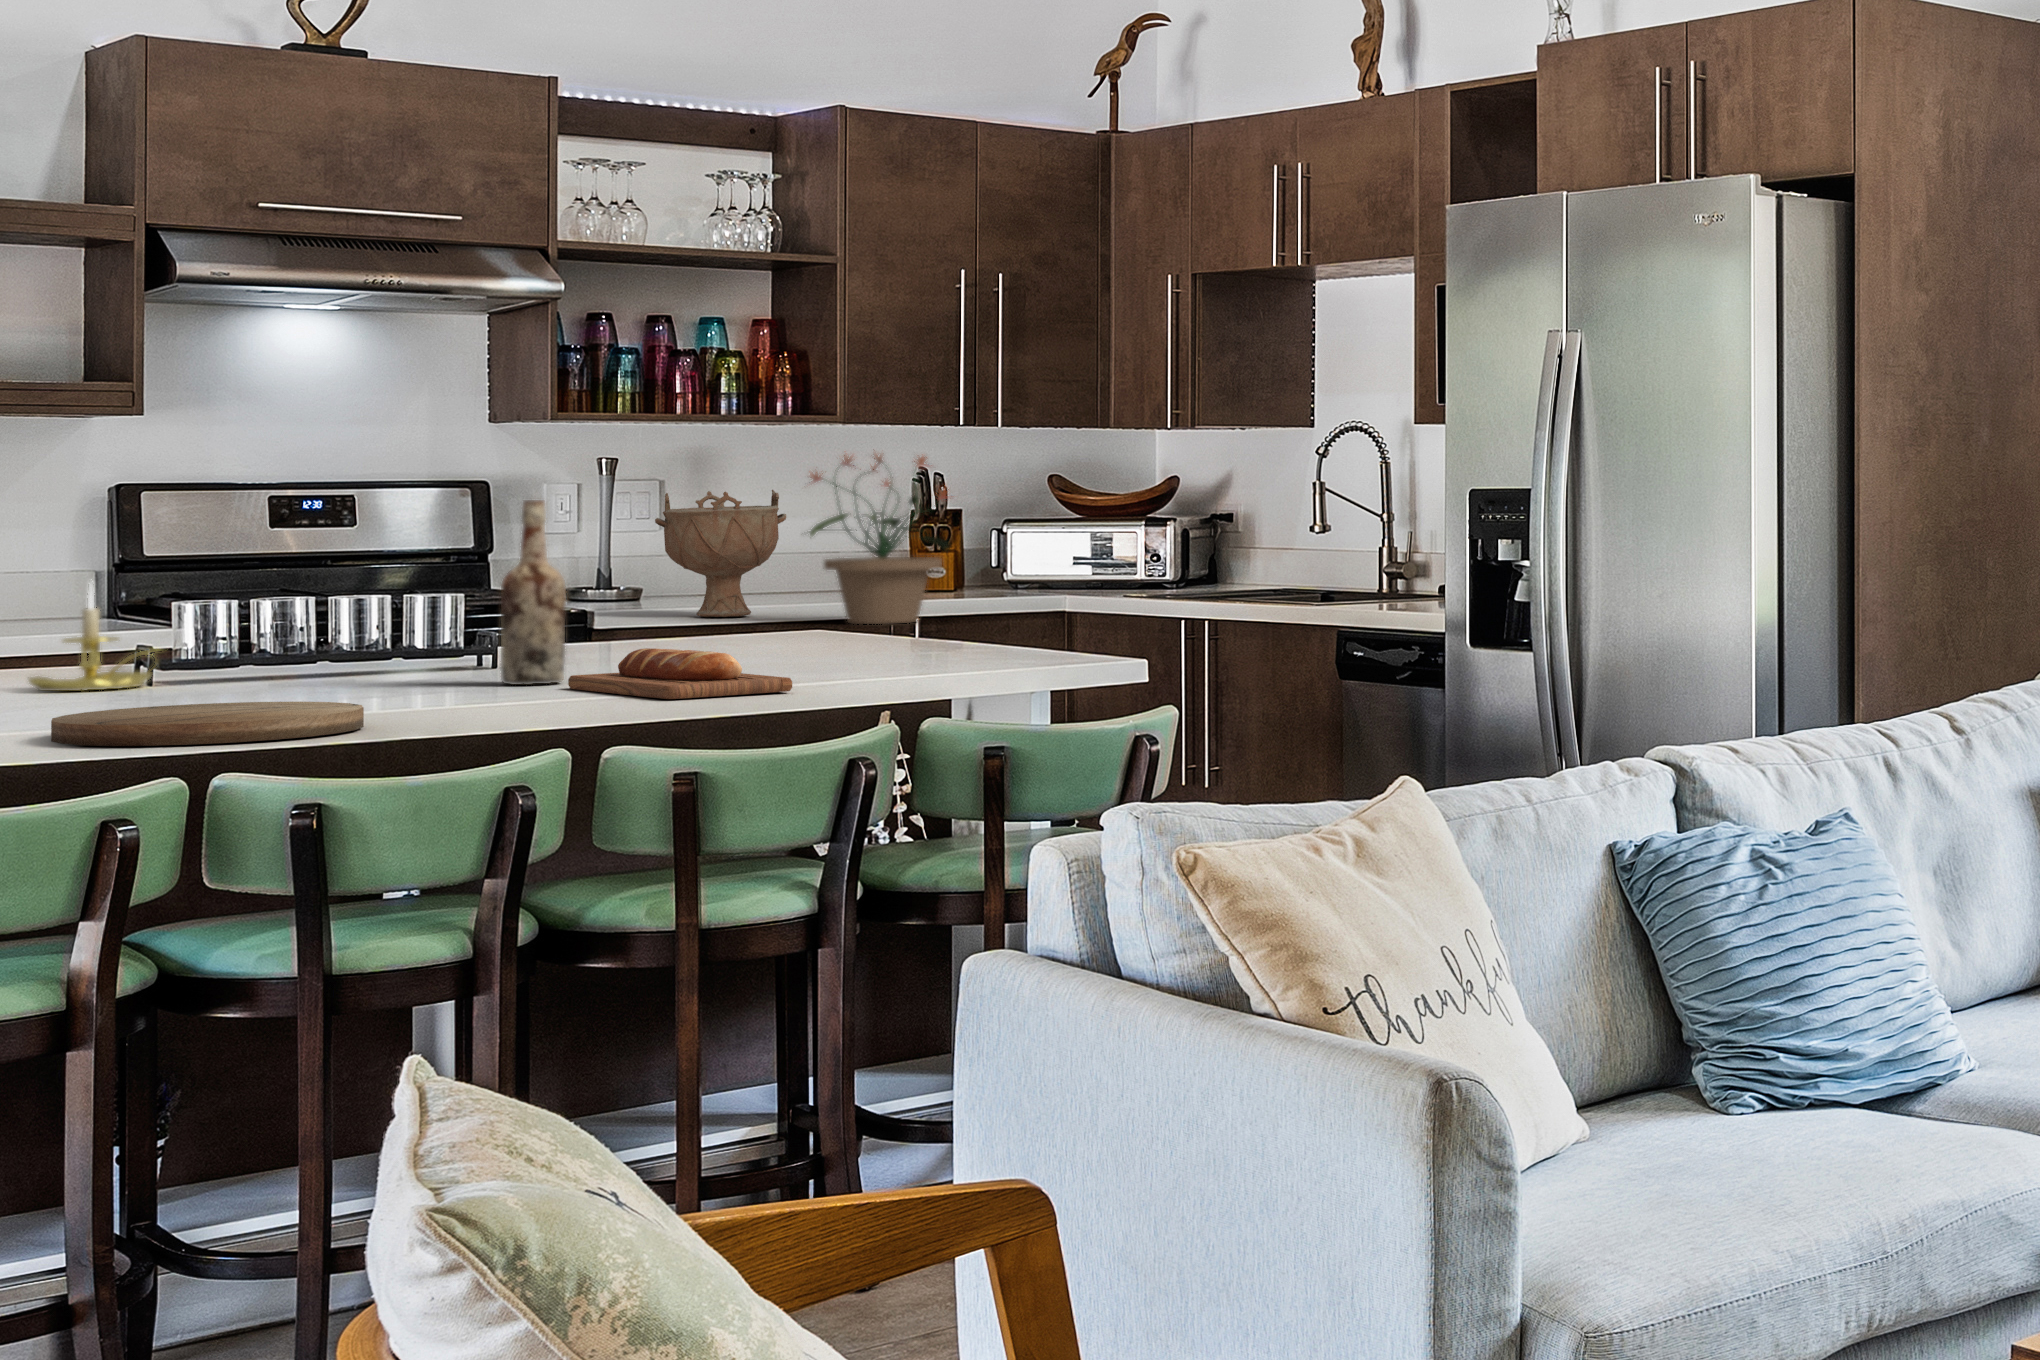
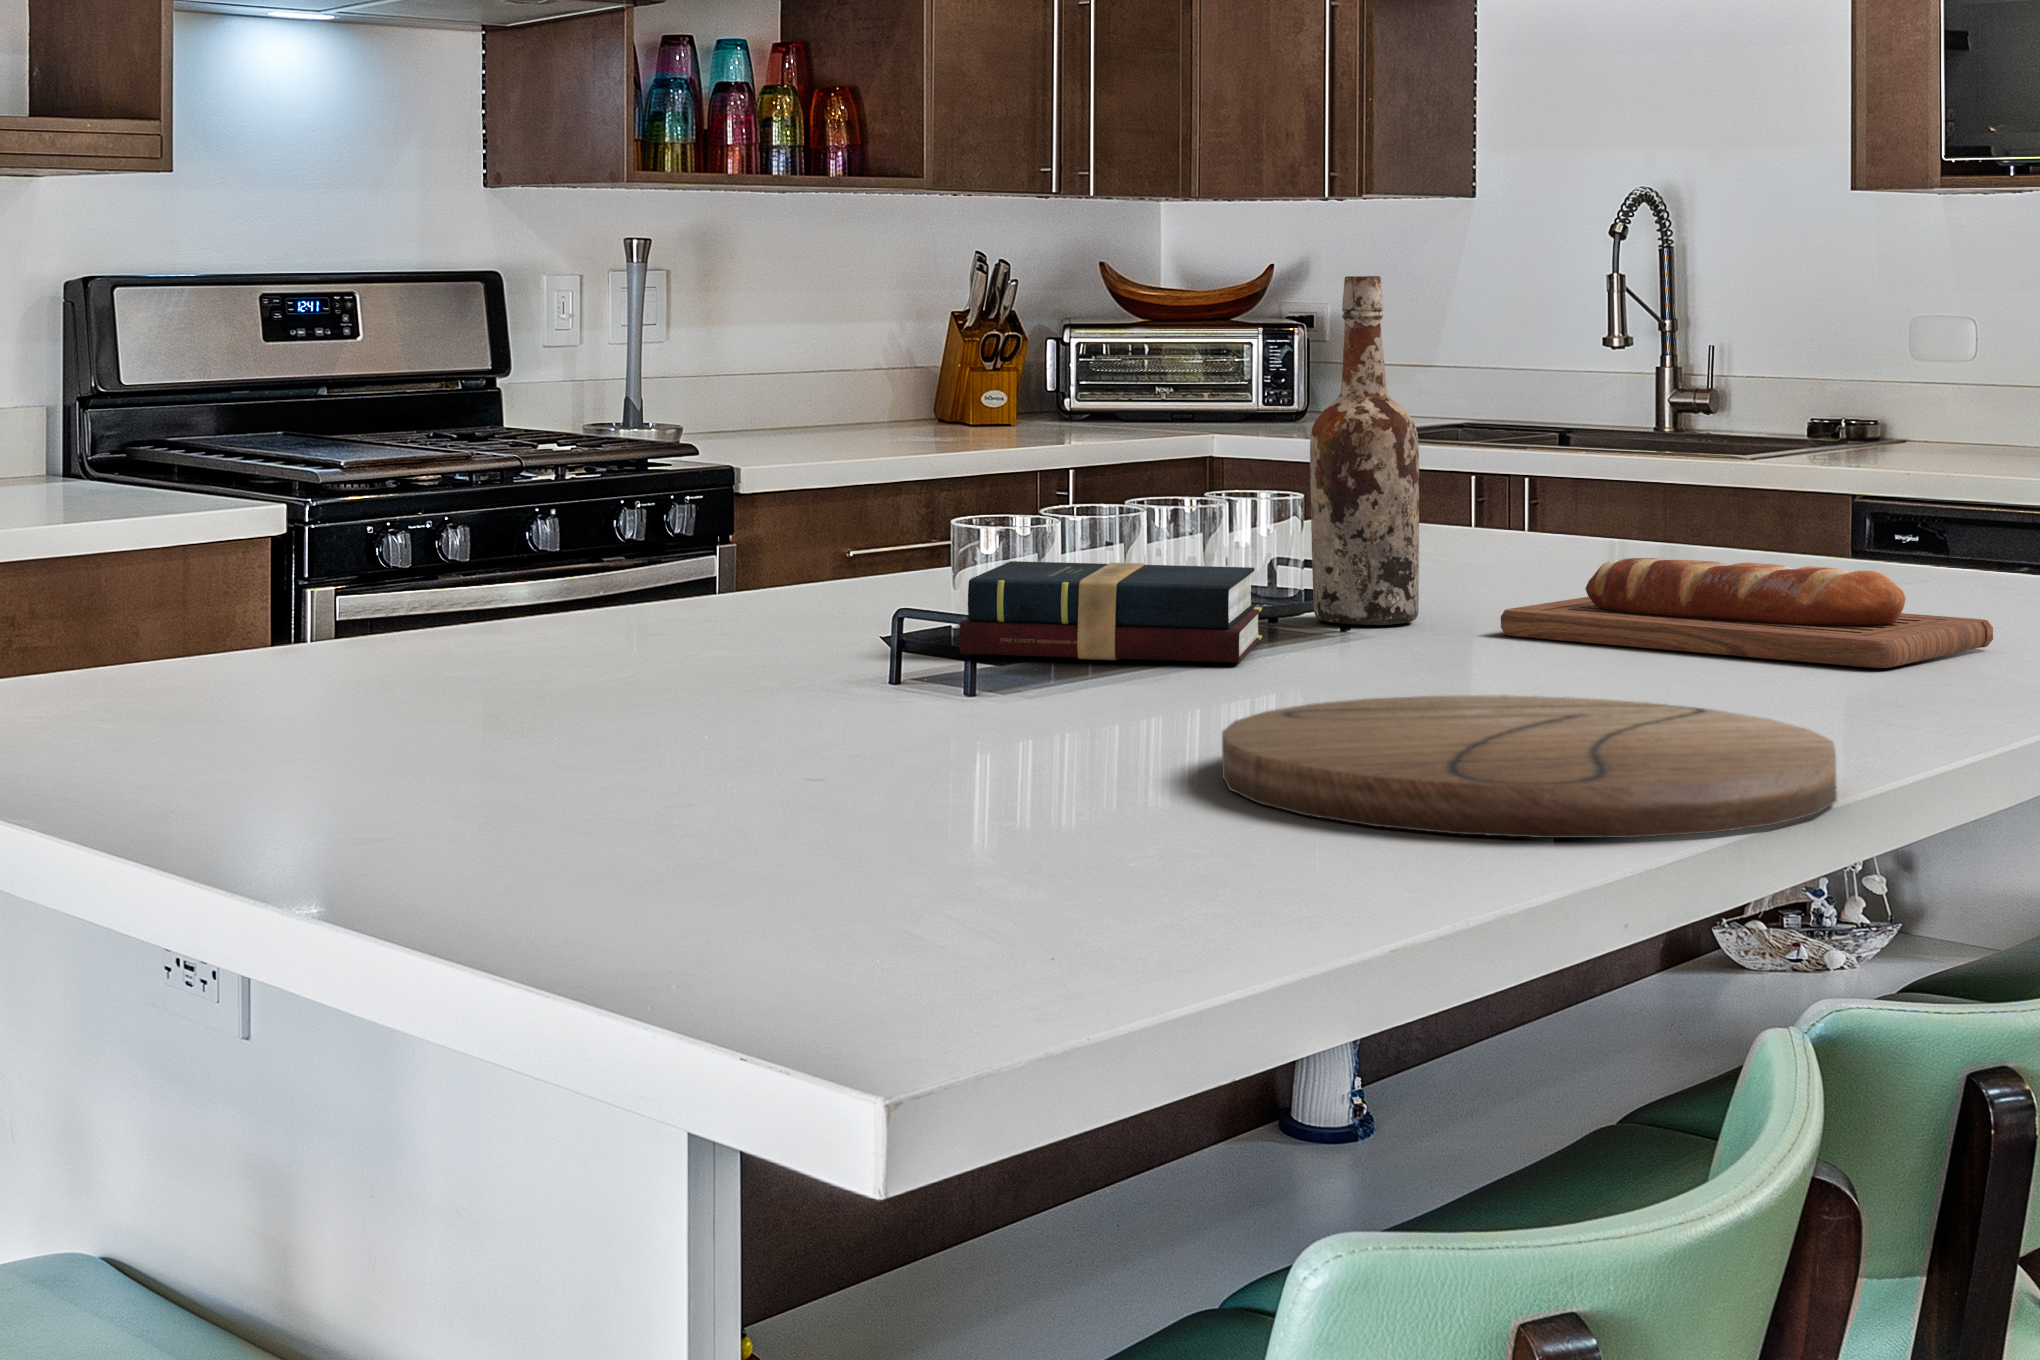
potted plant: present [809,455,952,624] -> none [1040,223,1288,490]
decorative bowl: present [655,490,786,617] -> none [791,286,958,478]
candle holder: present [28,584,152,691] -> none [538,426,719,640]
hardback book: none [209,651,420,698] -> present [959,561,1262,663]

